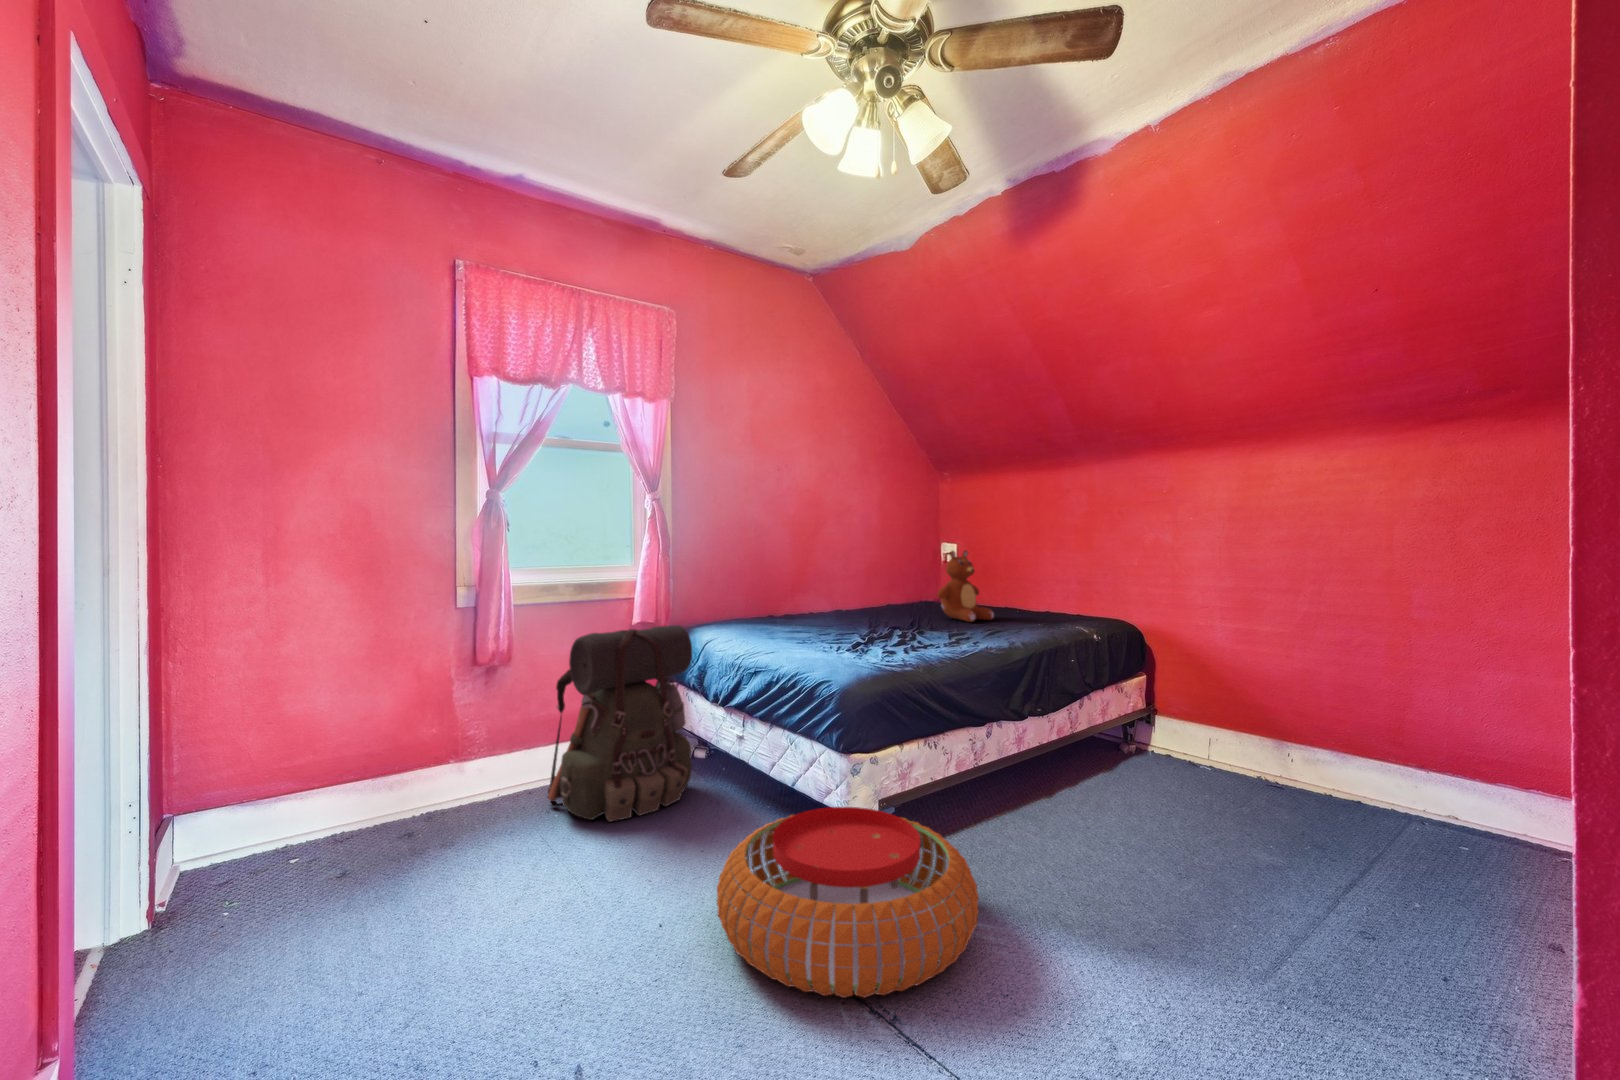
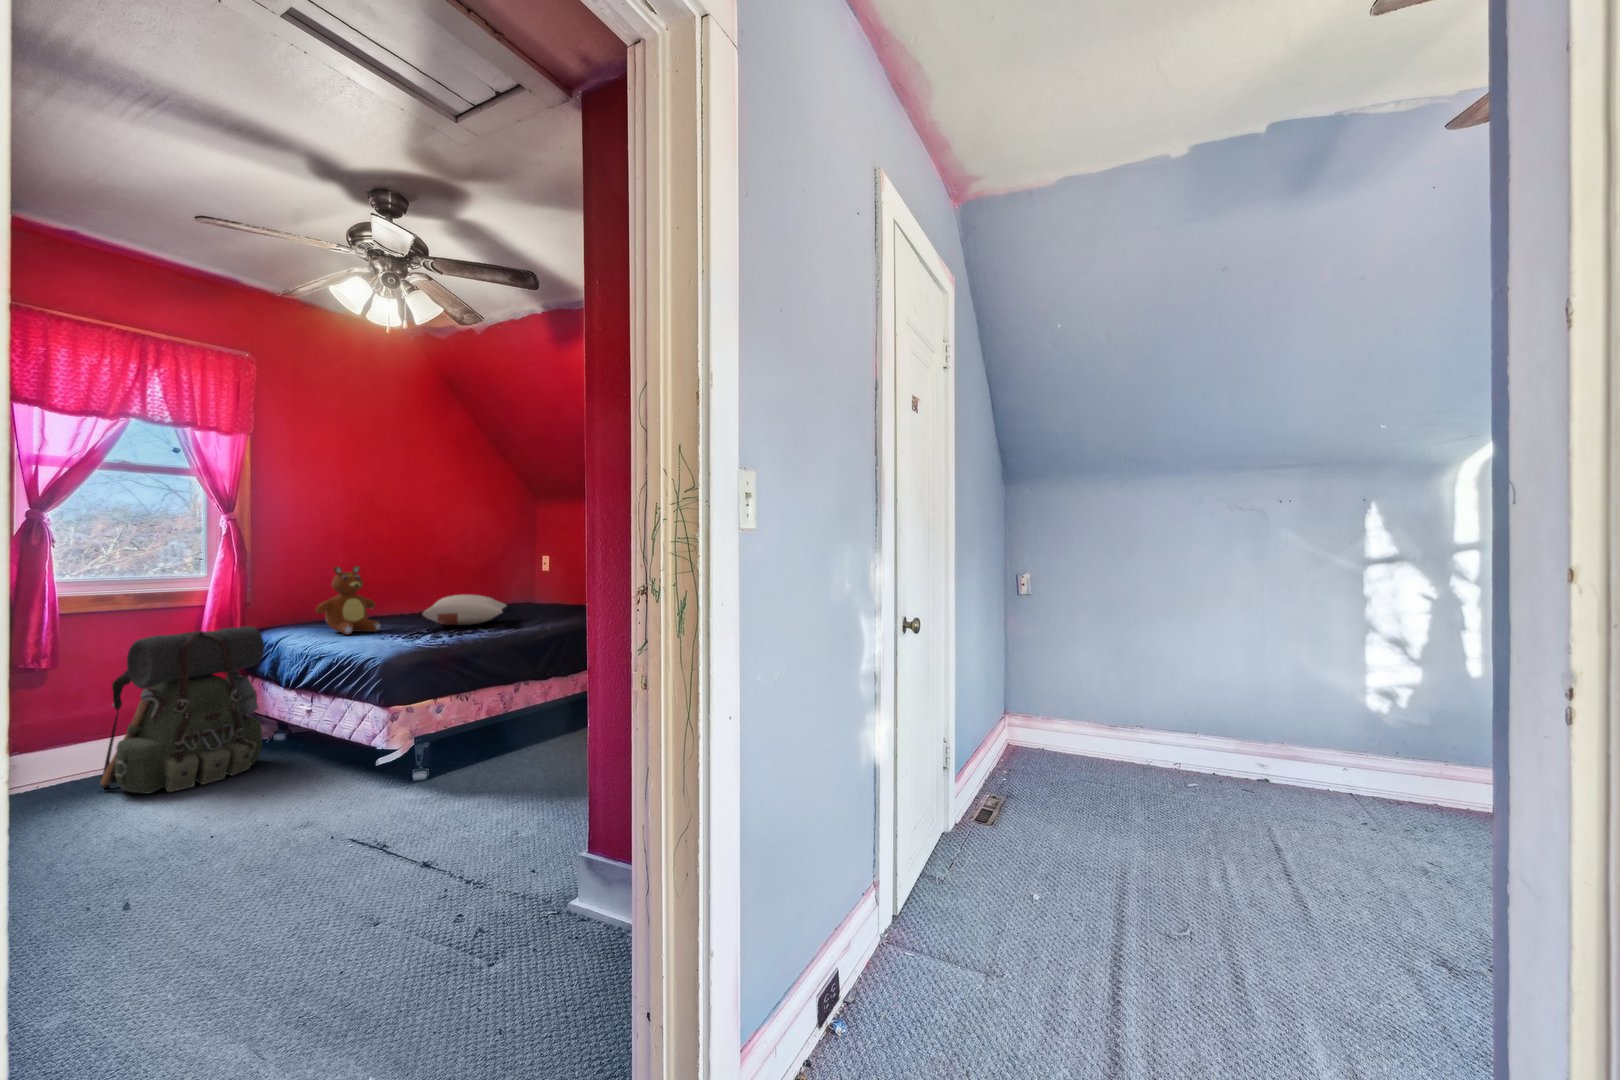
teddy bear: present [937,550,994,622] -> present [316,566,380,635]
pillow: none [858,594,956,634] -> present [422,595,506,625]
pouf: present [717,807,979,998] -> none [260,742,470,853]

